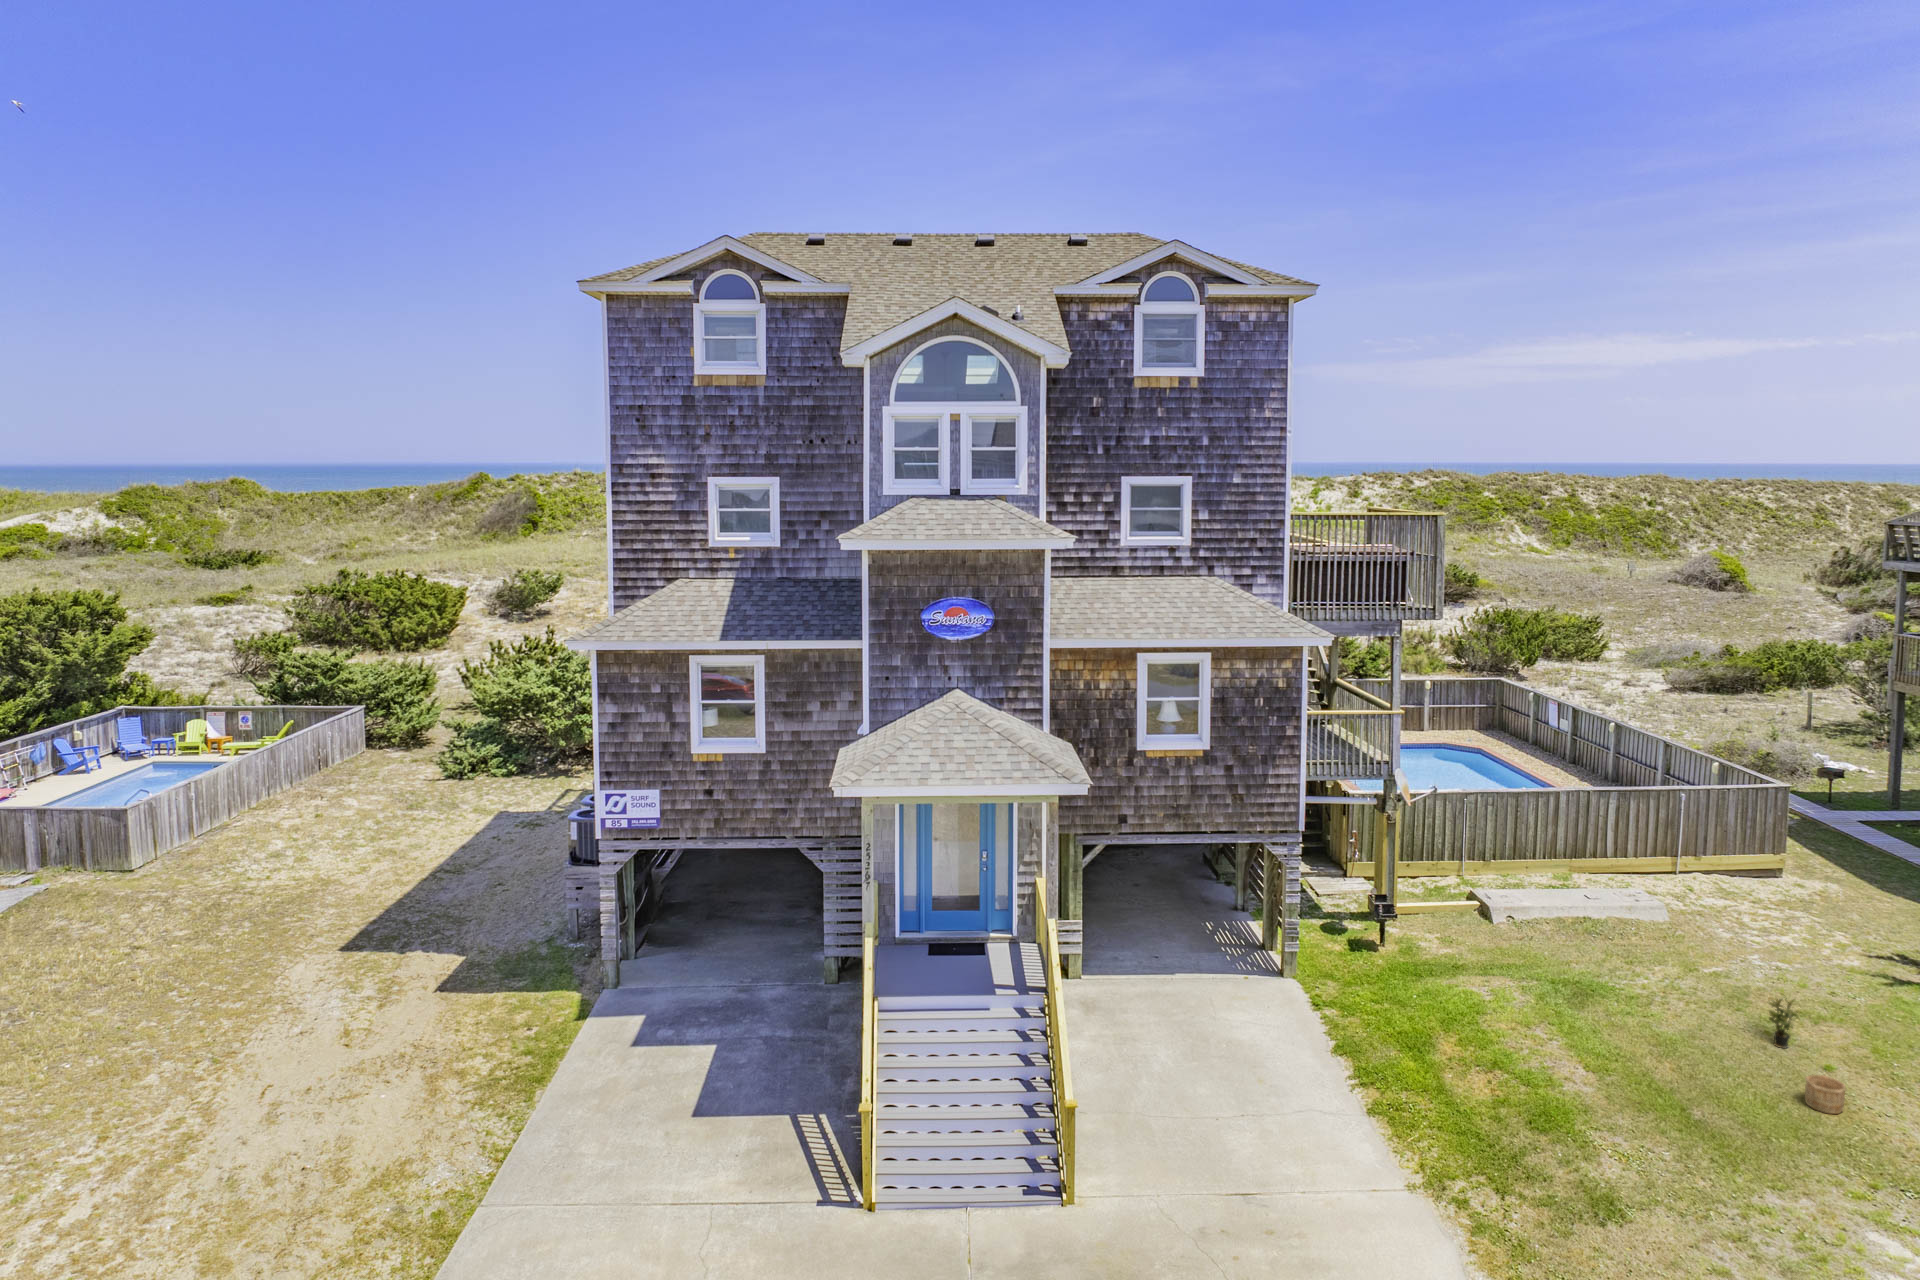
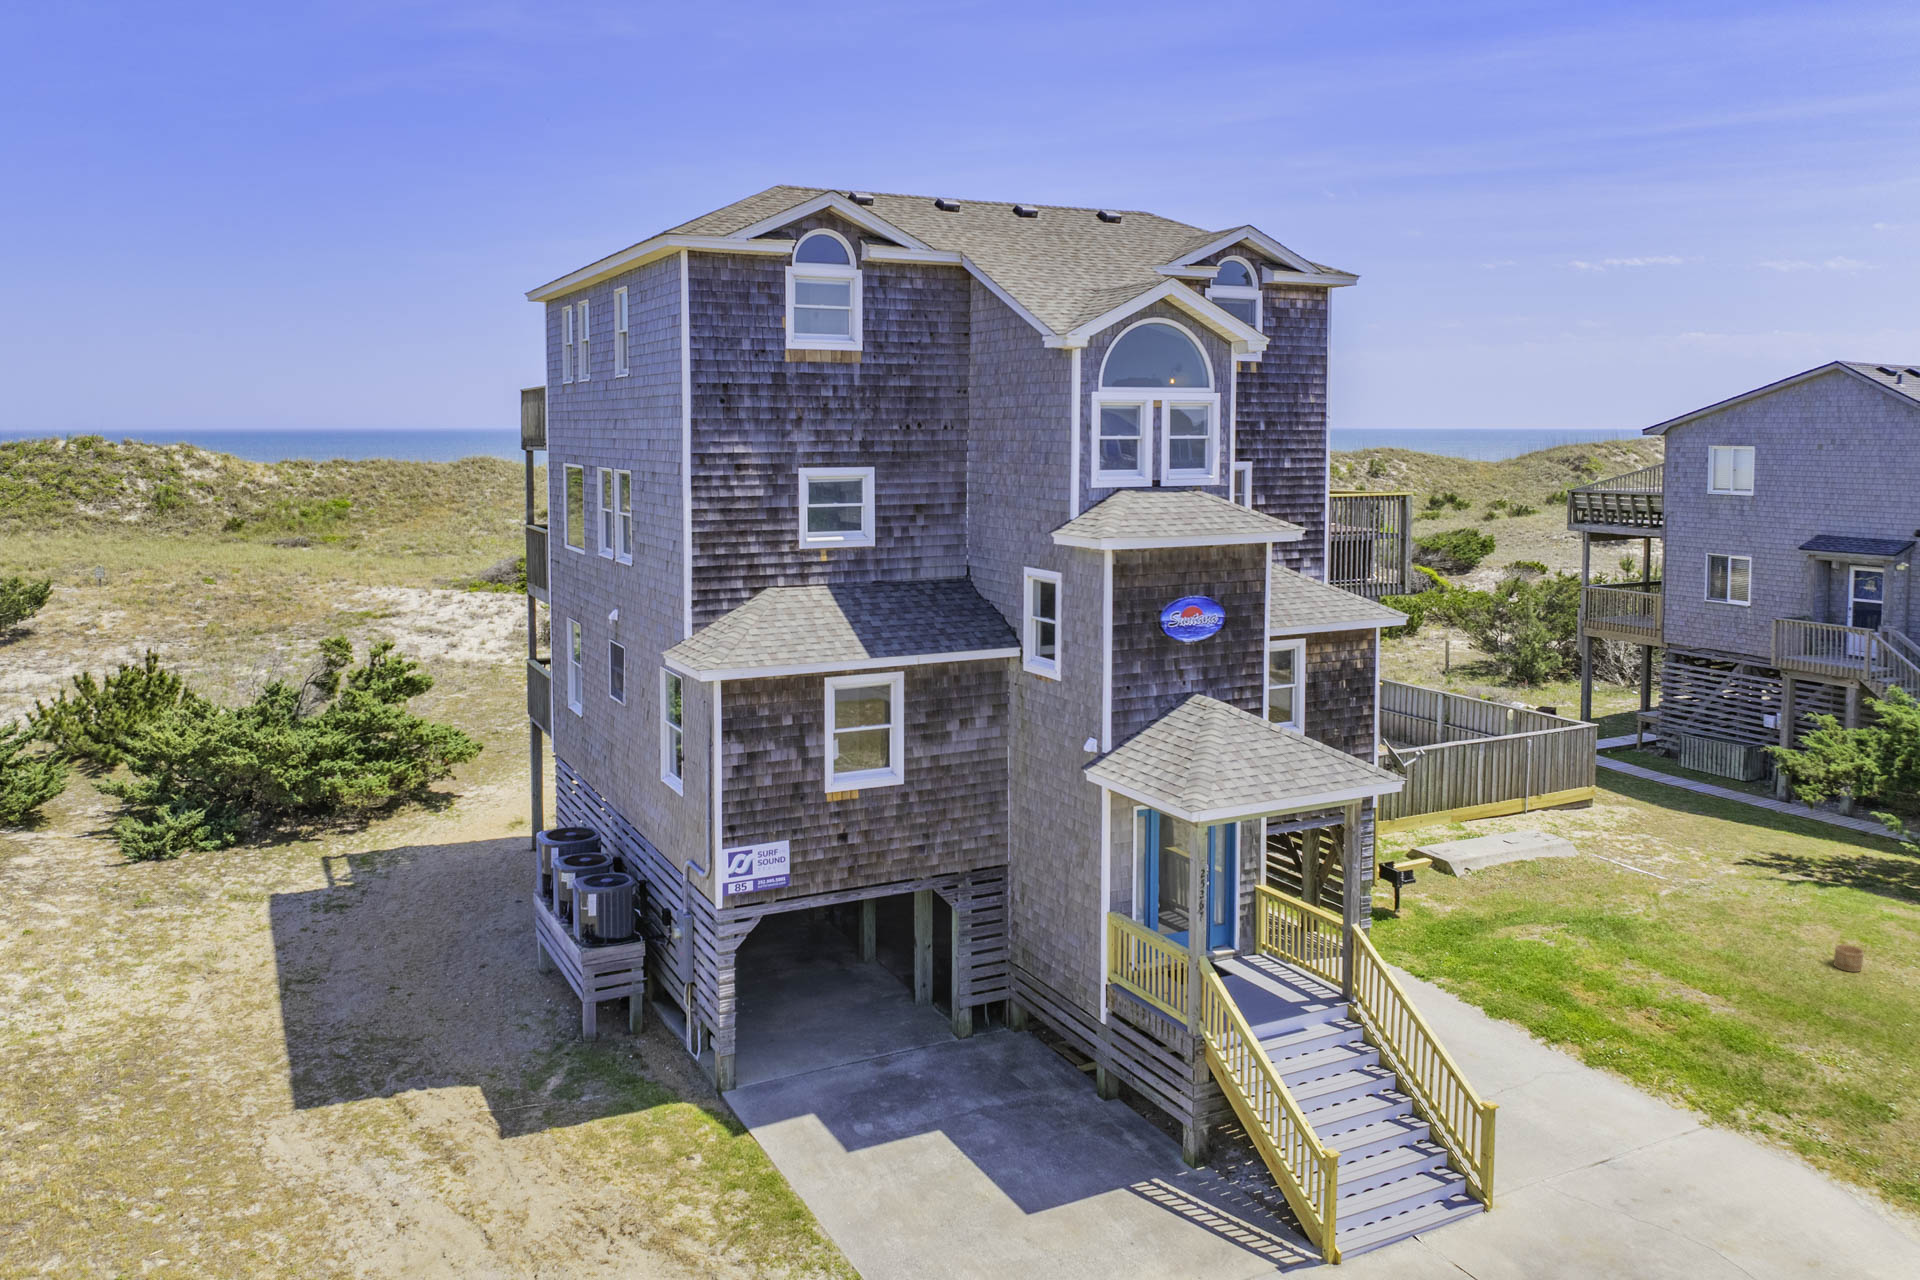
potted plant: present [1769,998,1798,1048] -> none [1770,888,1792,931]

